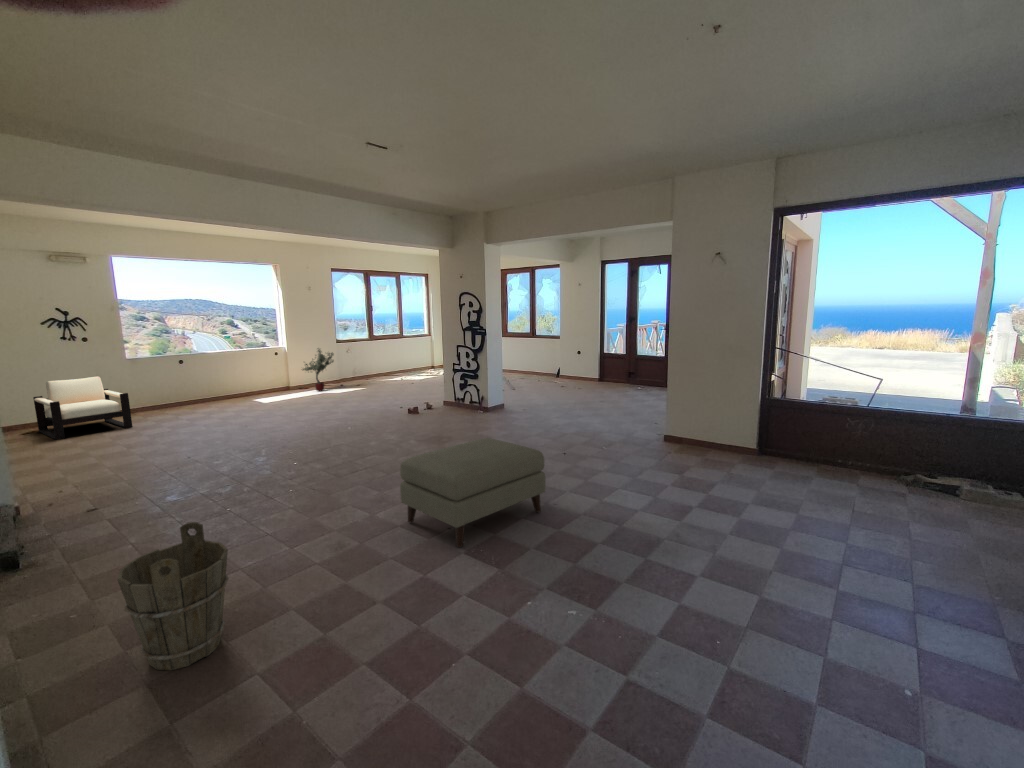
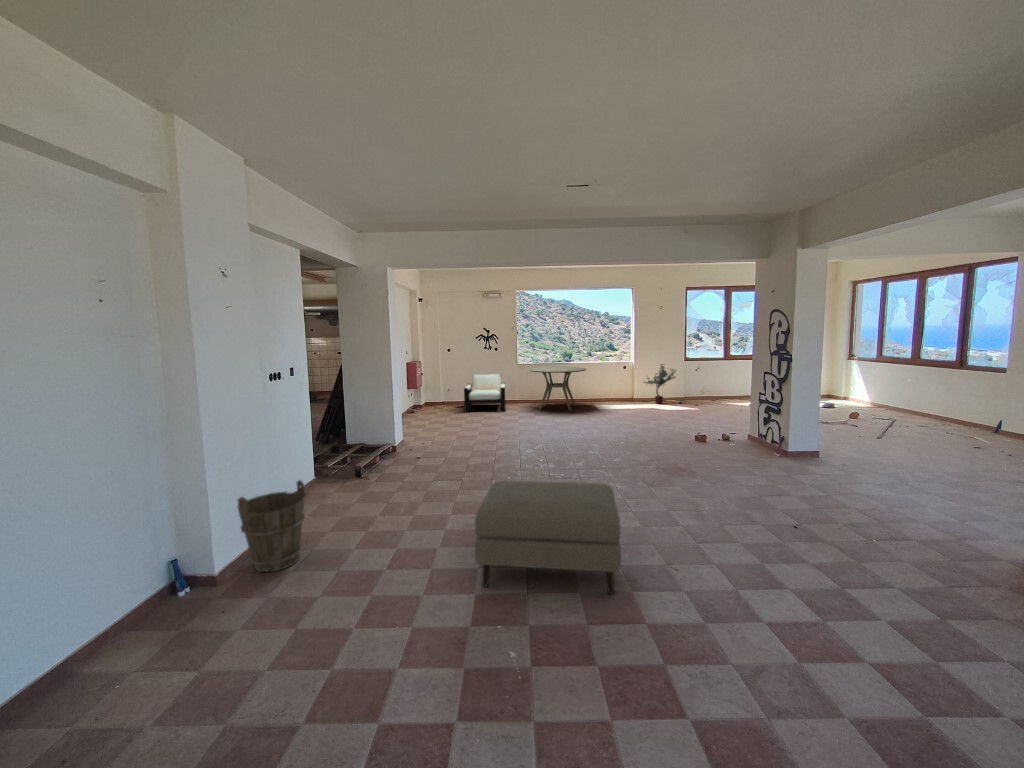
dining table: none [156,358,243,417] -> present [529,367,586,411]

